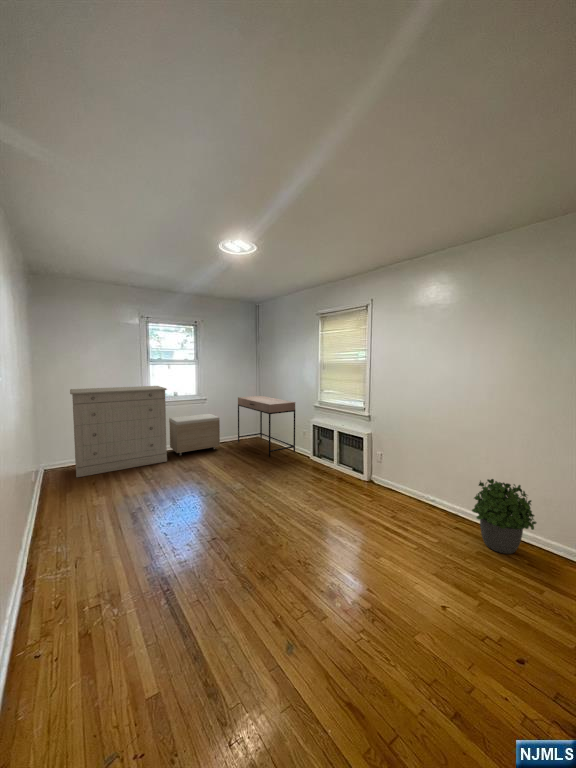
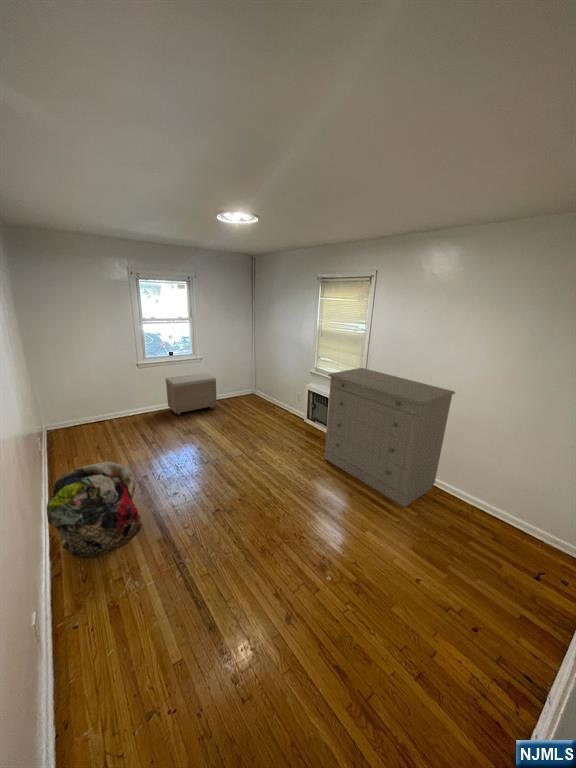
dresser: present [70,386,167,477] -> present [325,368,455,507]
desk: present [238,396,295,457] -> none [233,354,292,419]
laundry basket: none [26,479,130,585] -> present [46,462,142,558]
potted plant: present [472,479,536,554] -> none [451,463,506,529]

